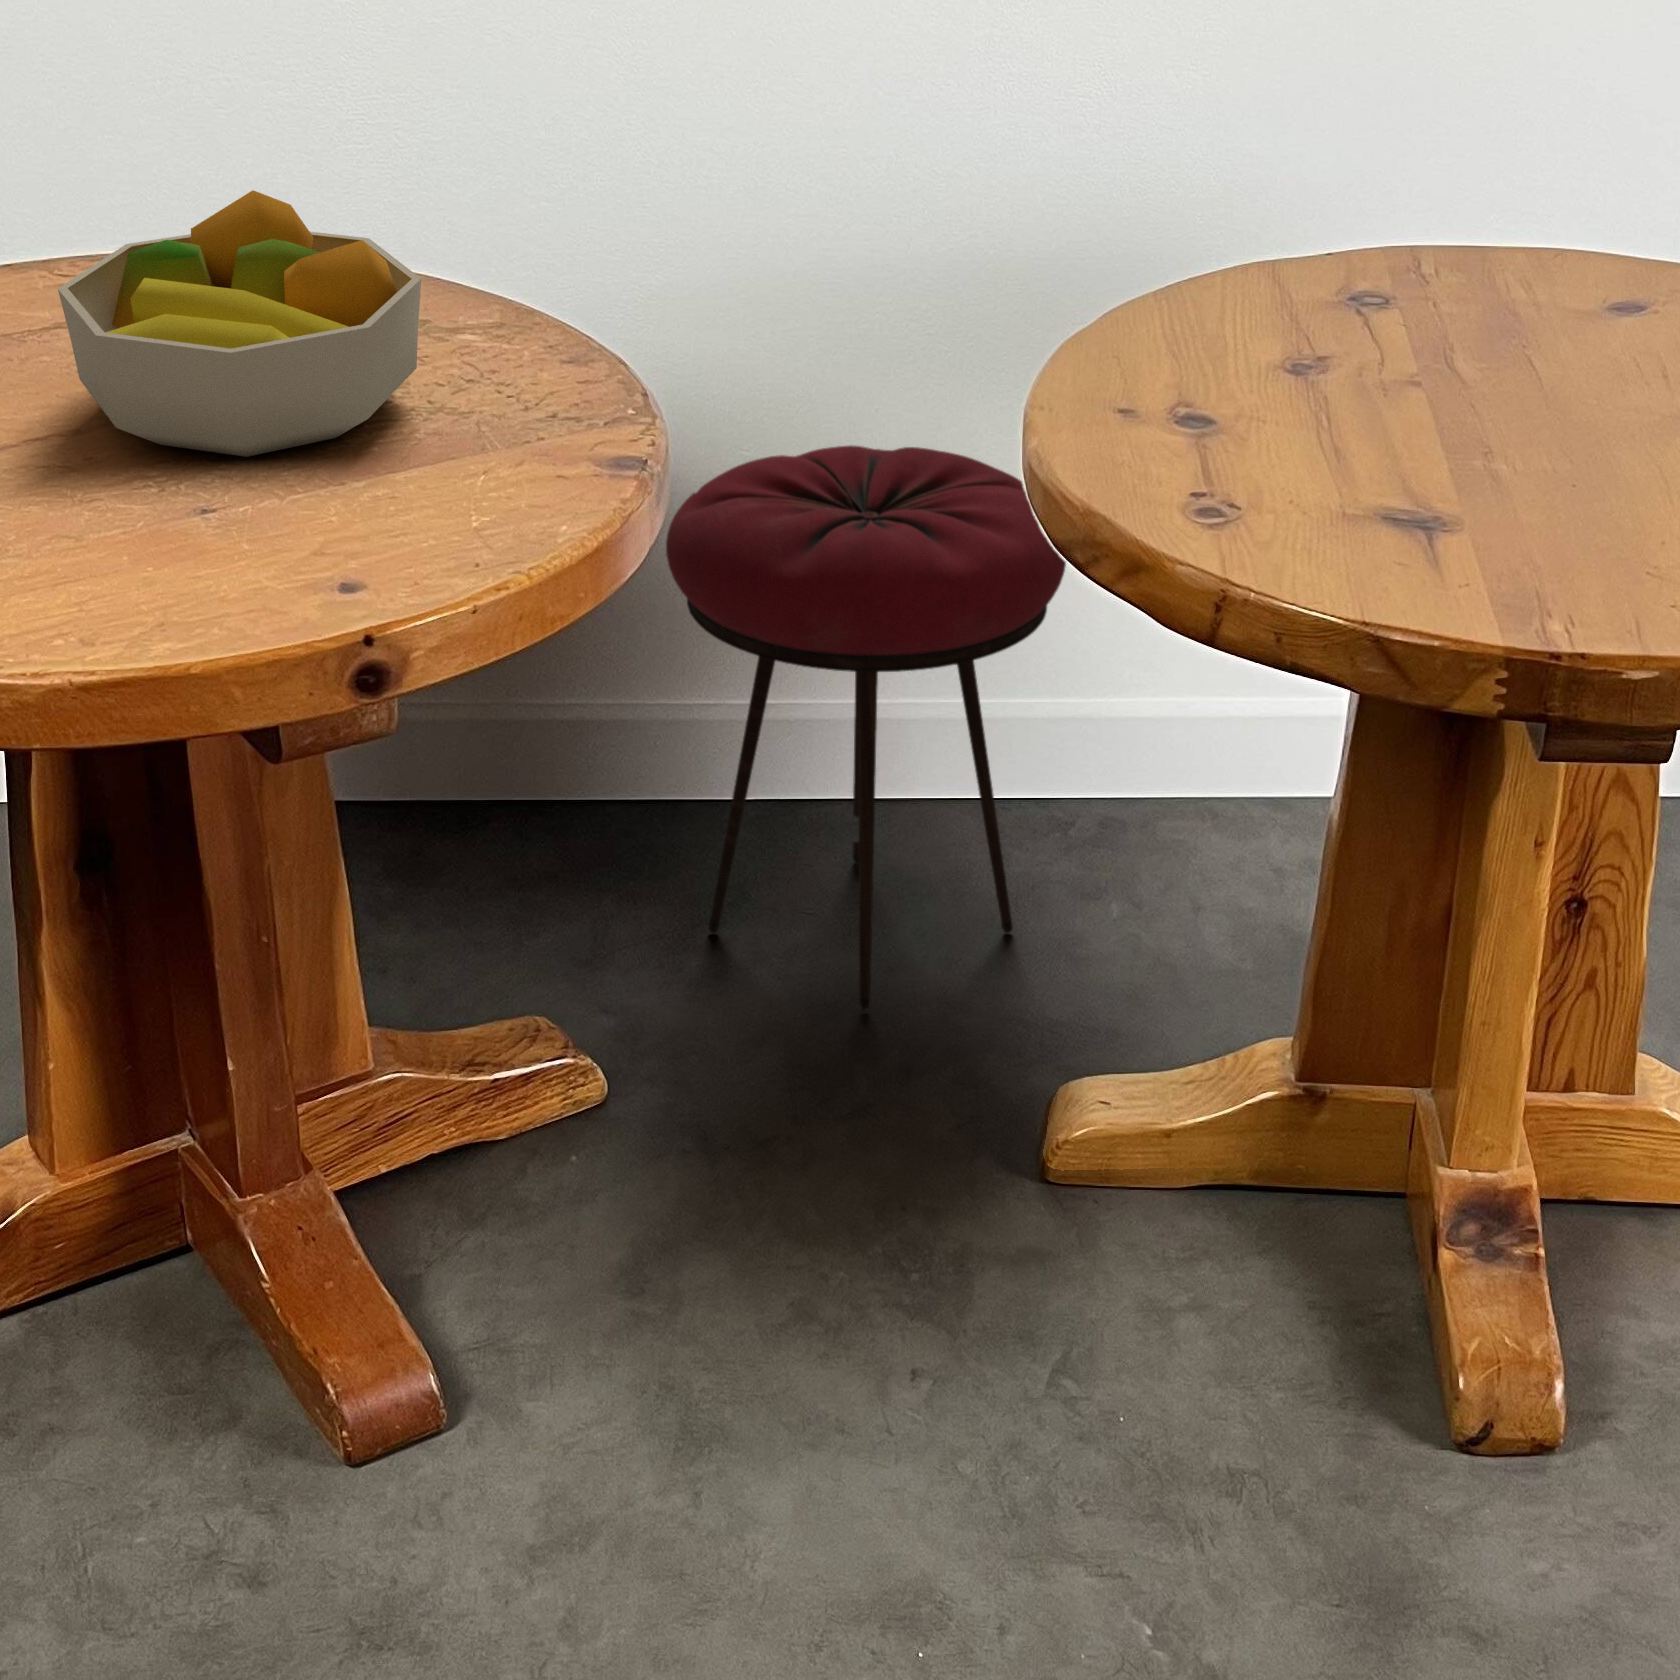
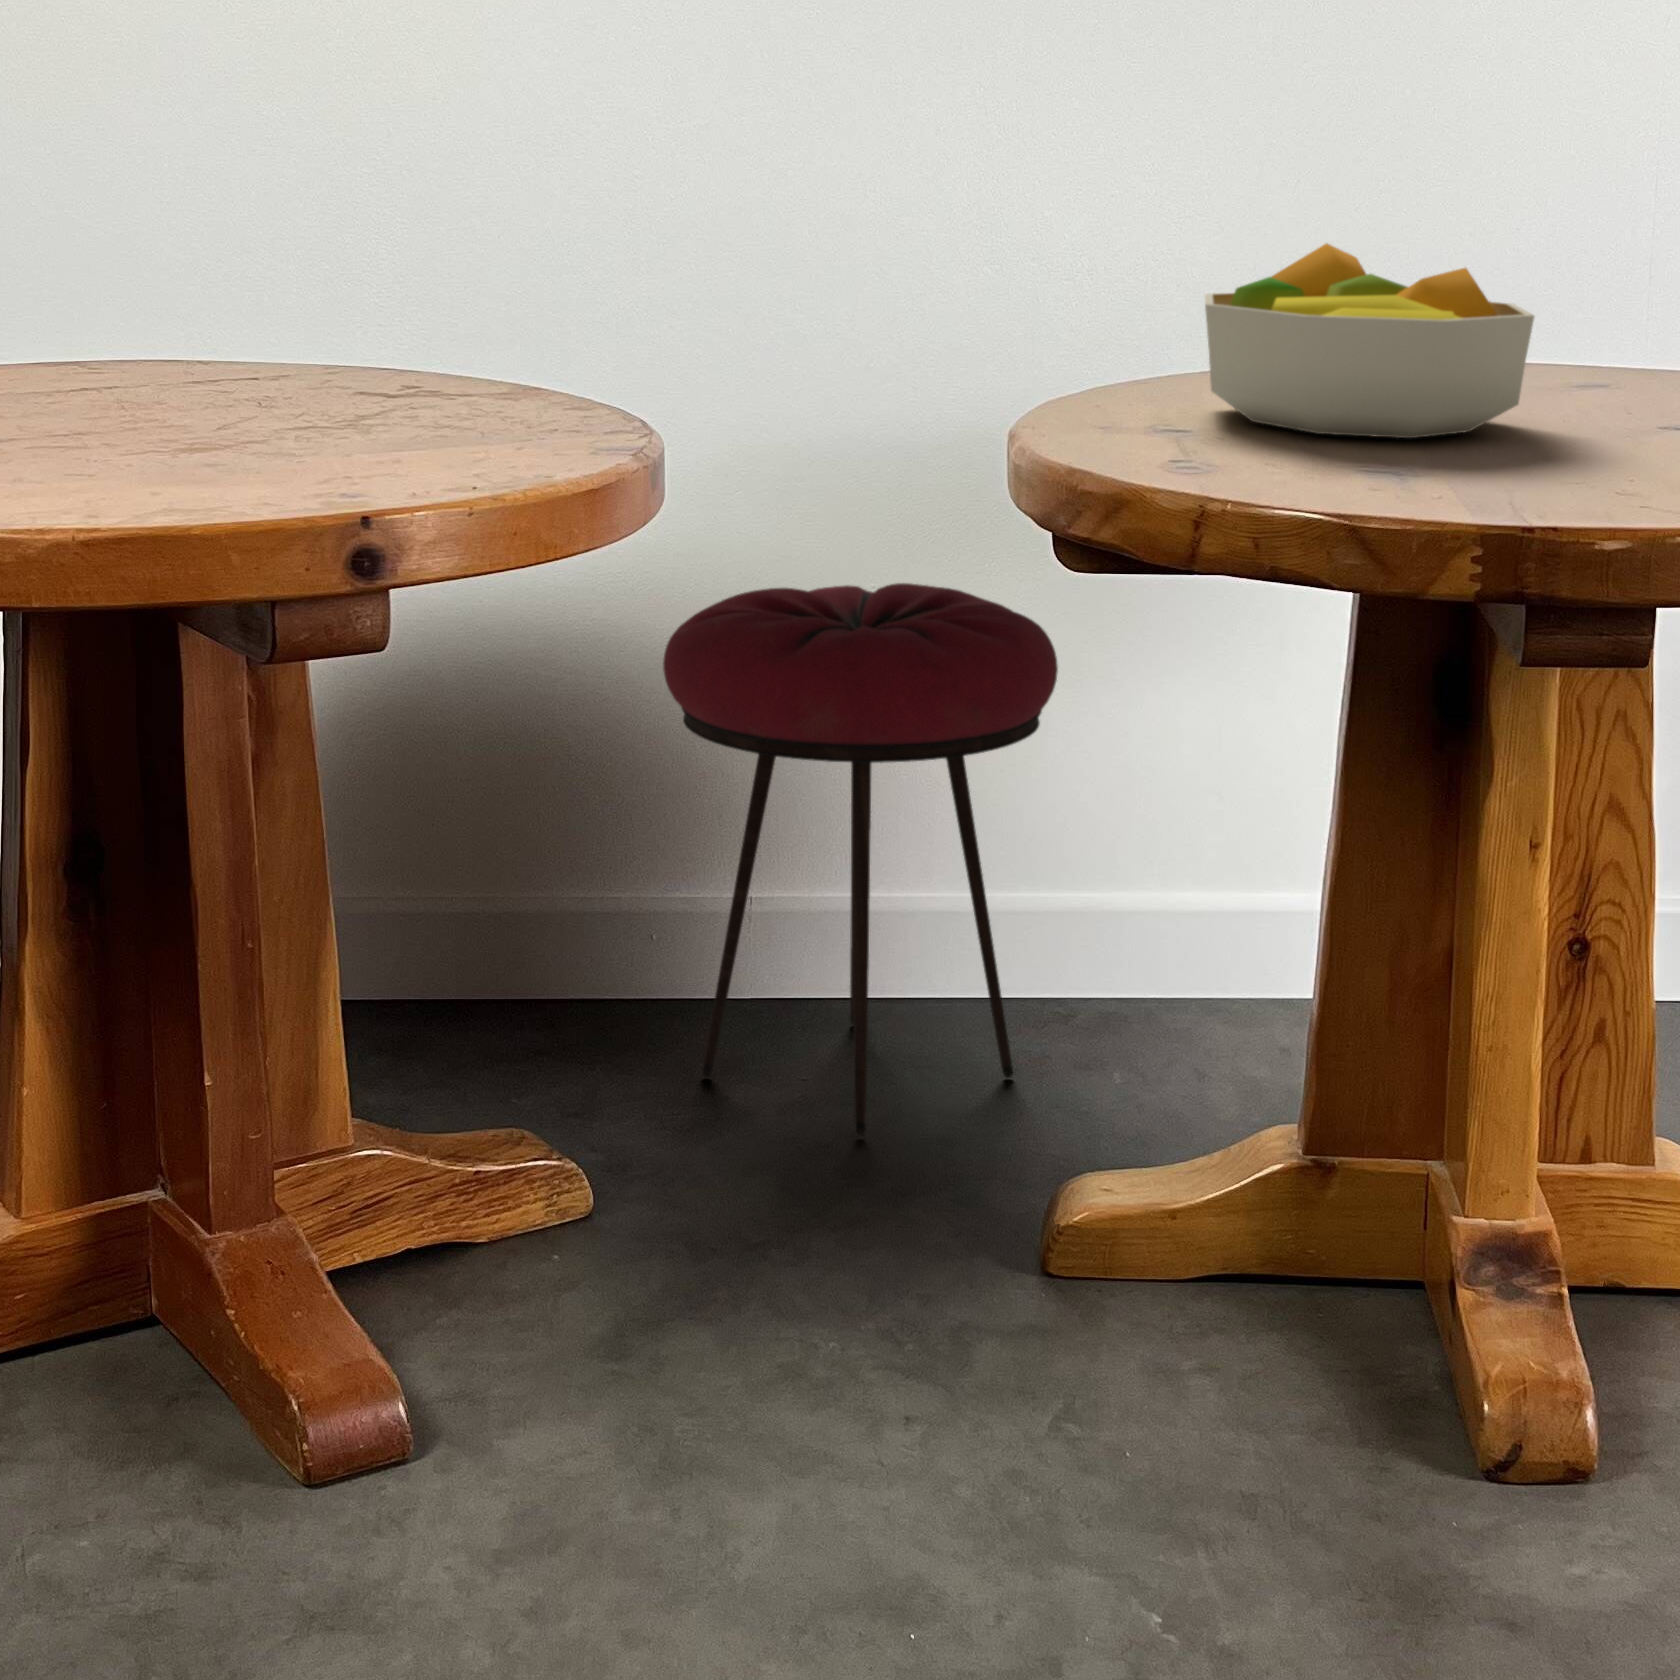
fruit bowl: present [58,190,421,457] -> present [1205,244,1534,438]

